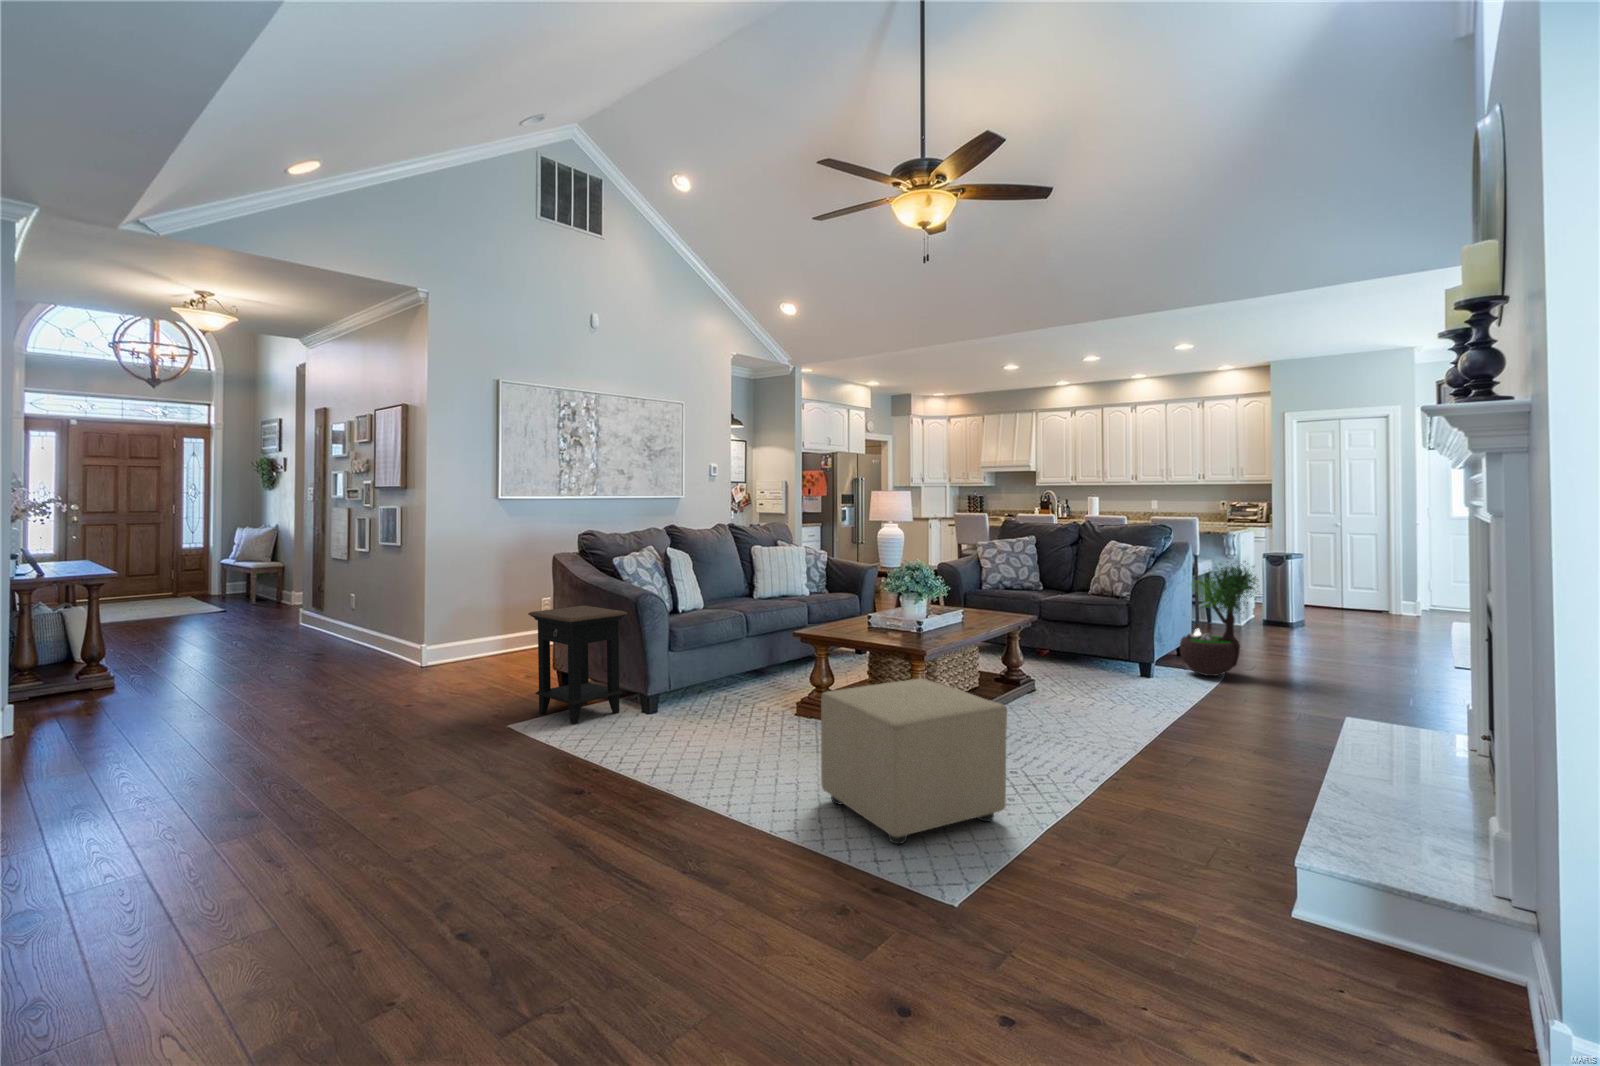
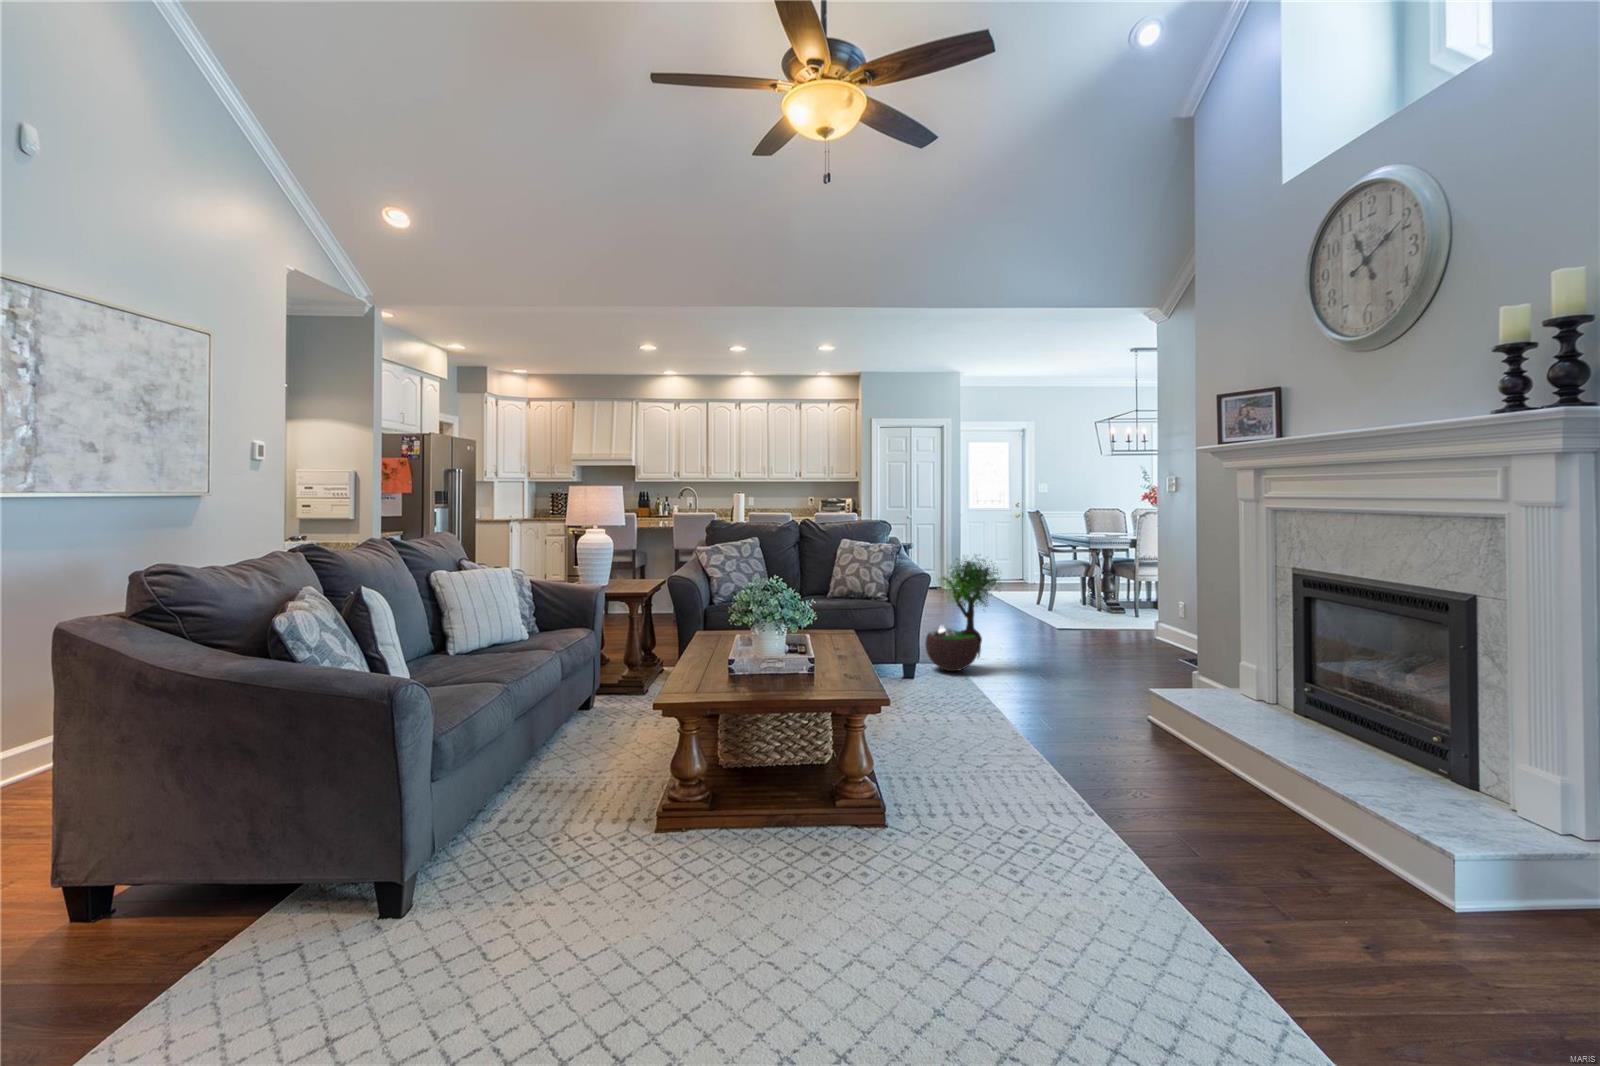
side table: present [528,606,628,724] -> none [67,711,334,976]
ottoman: present [821,678,1007,844] -> none [911,739,1137,1005]

